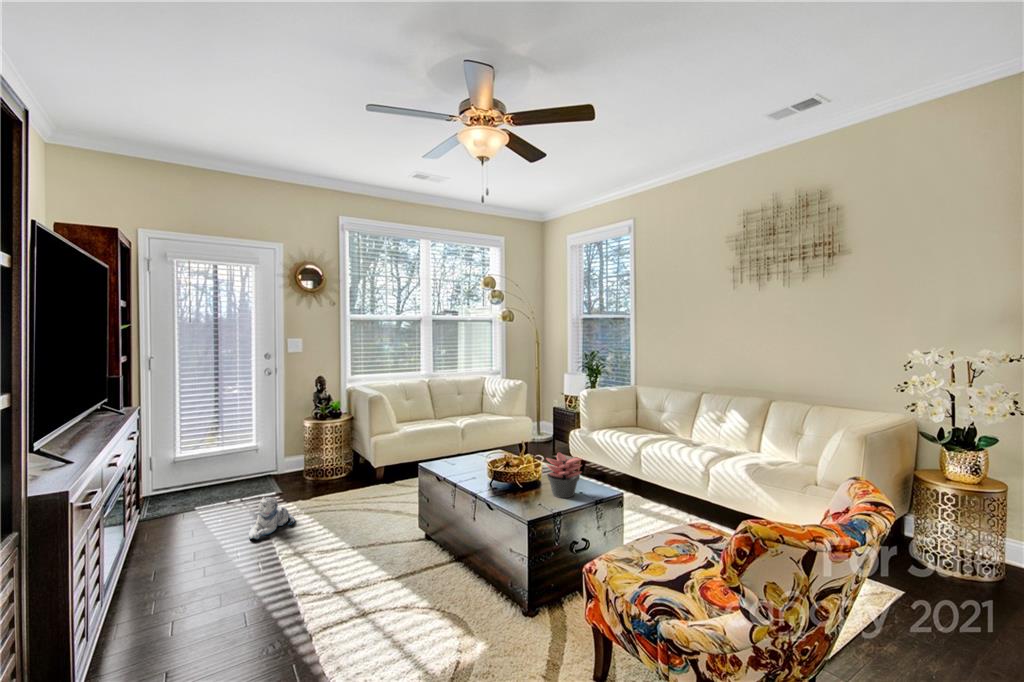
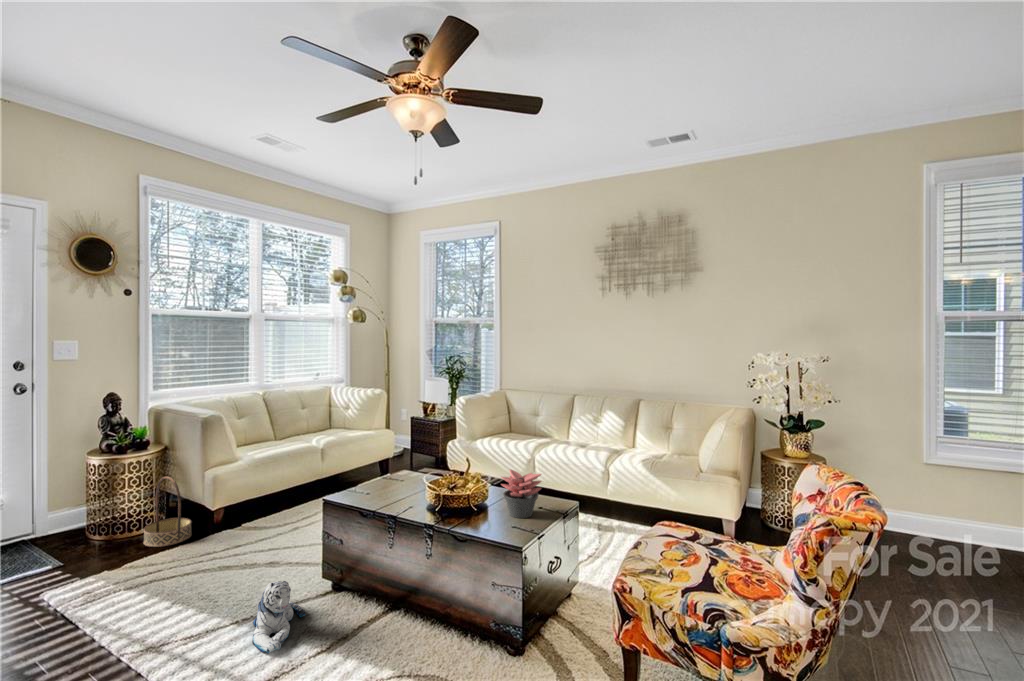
basket: none [331,439,363,489] -> present [144,477,192,547]
plush toy: present [249,497,295,539] -> present [252,581,305,654]

